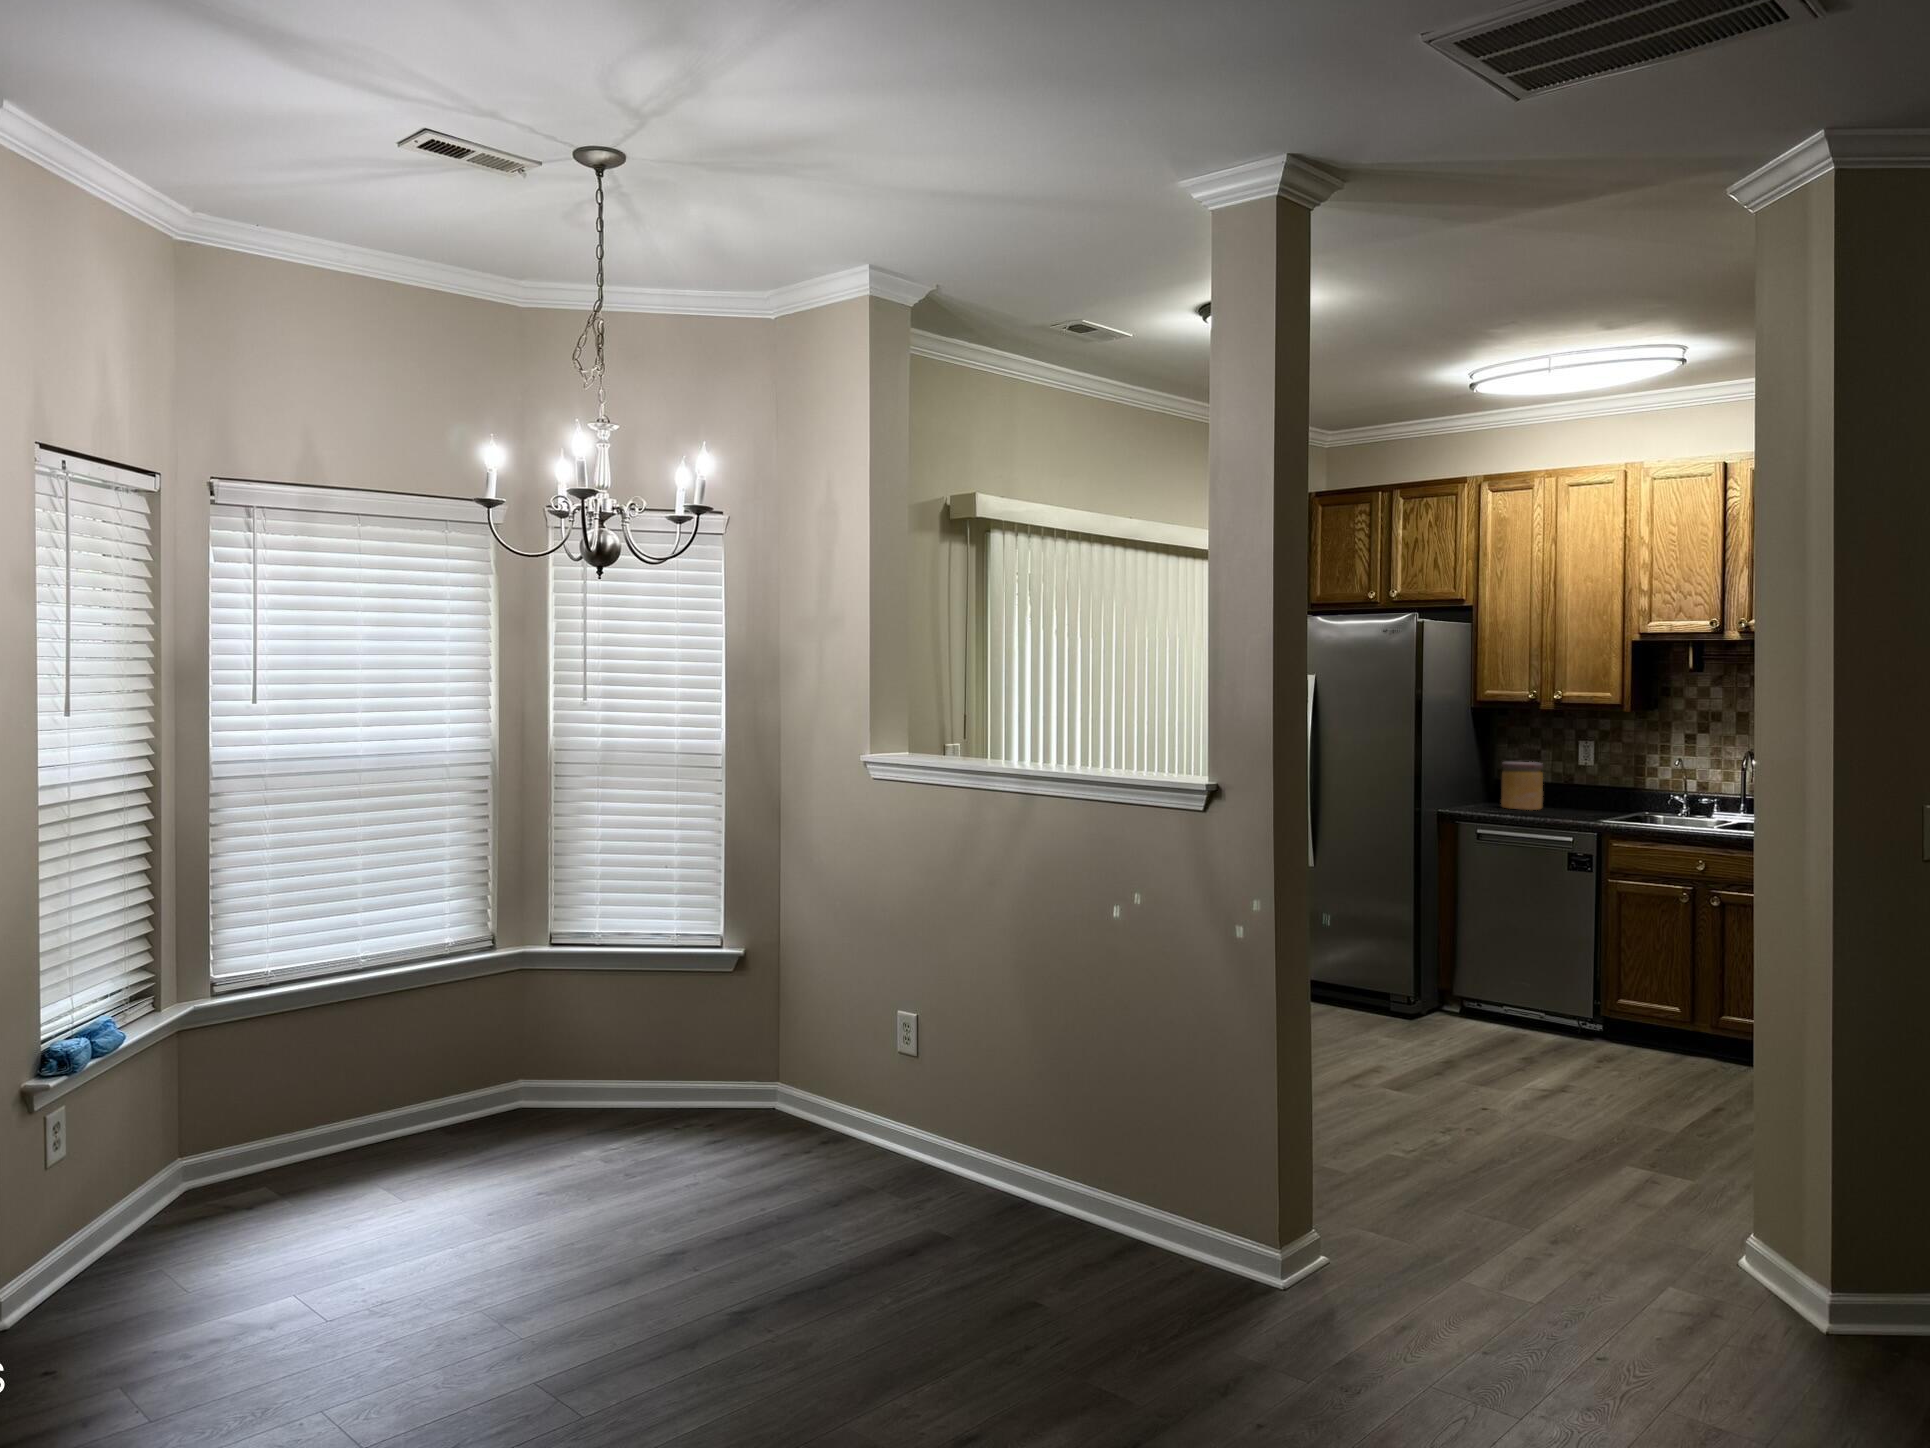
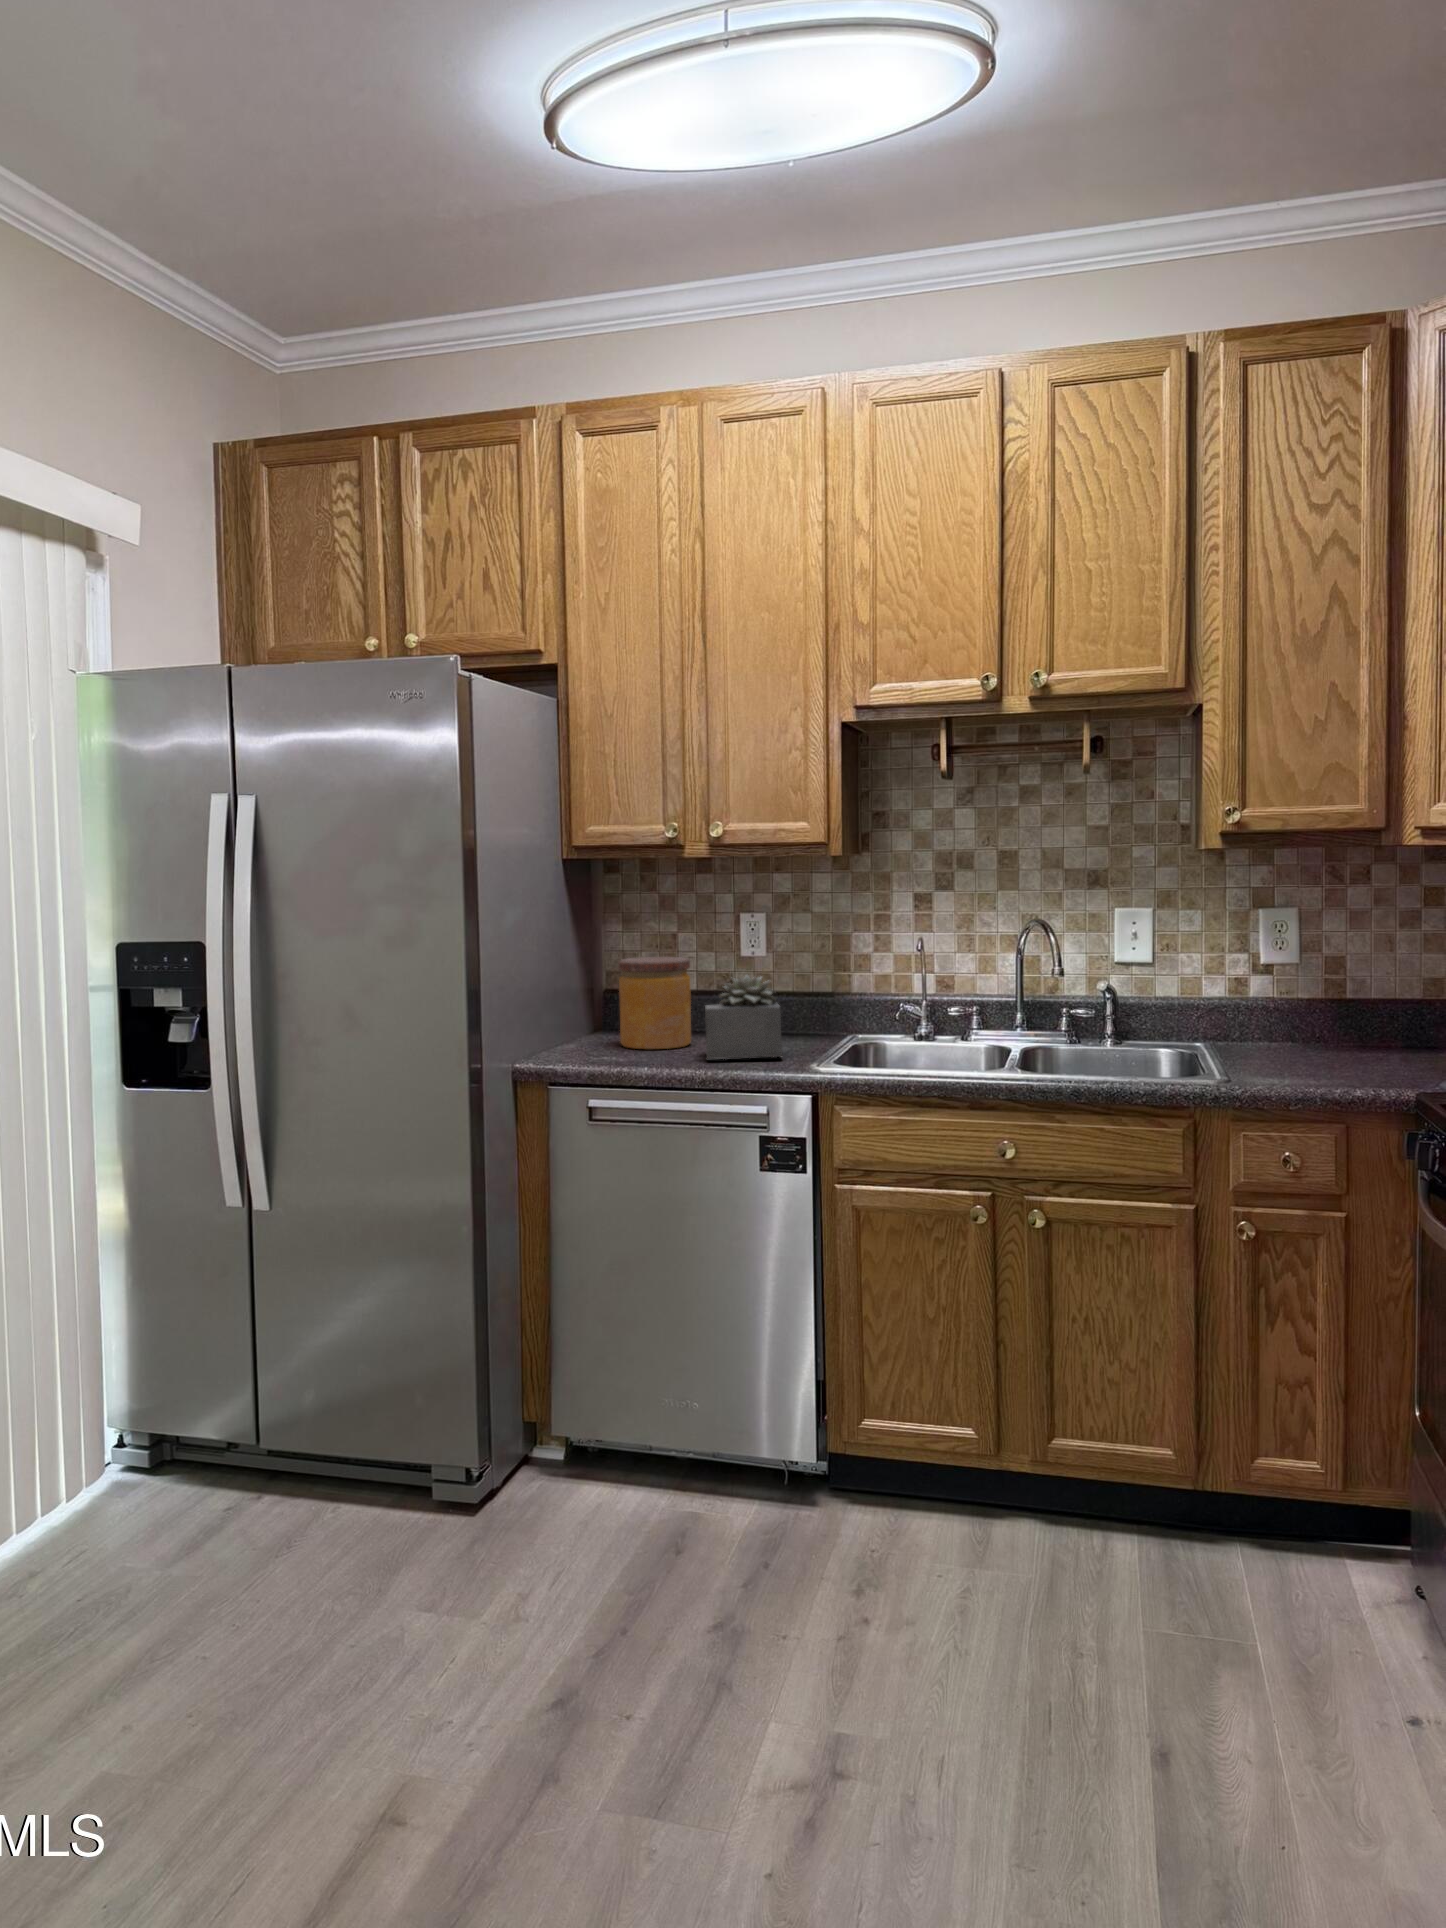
succulent plant: none [1545,771,1590,815] -> present [705,975,783,1059]

